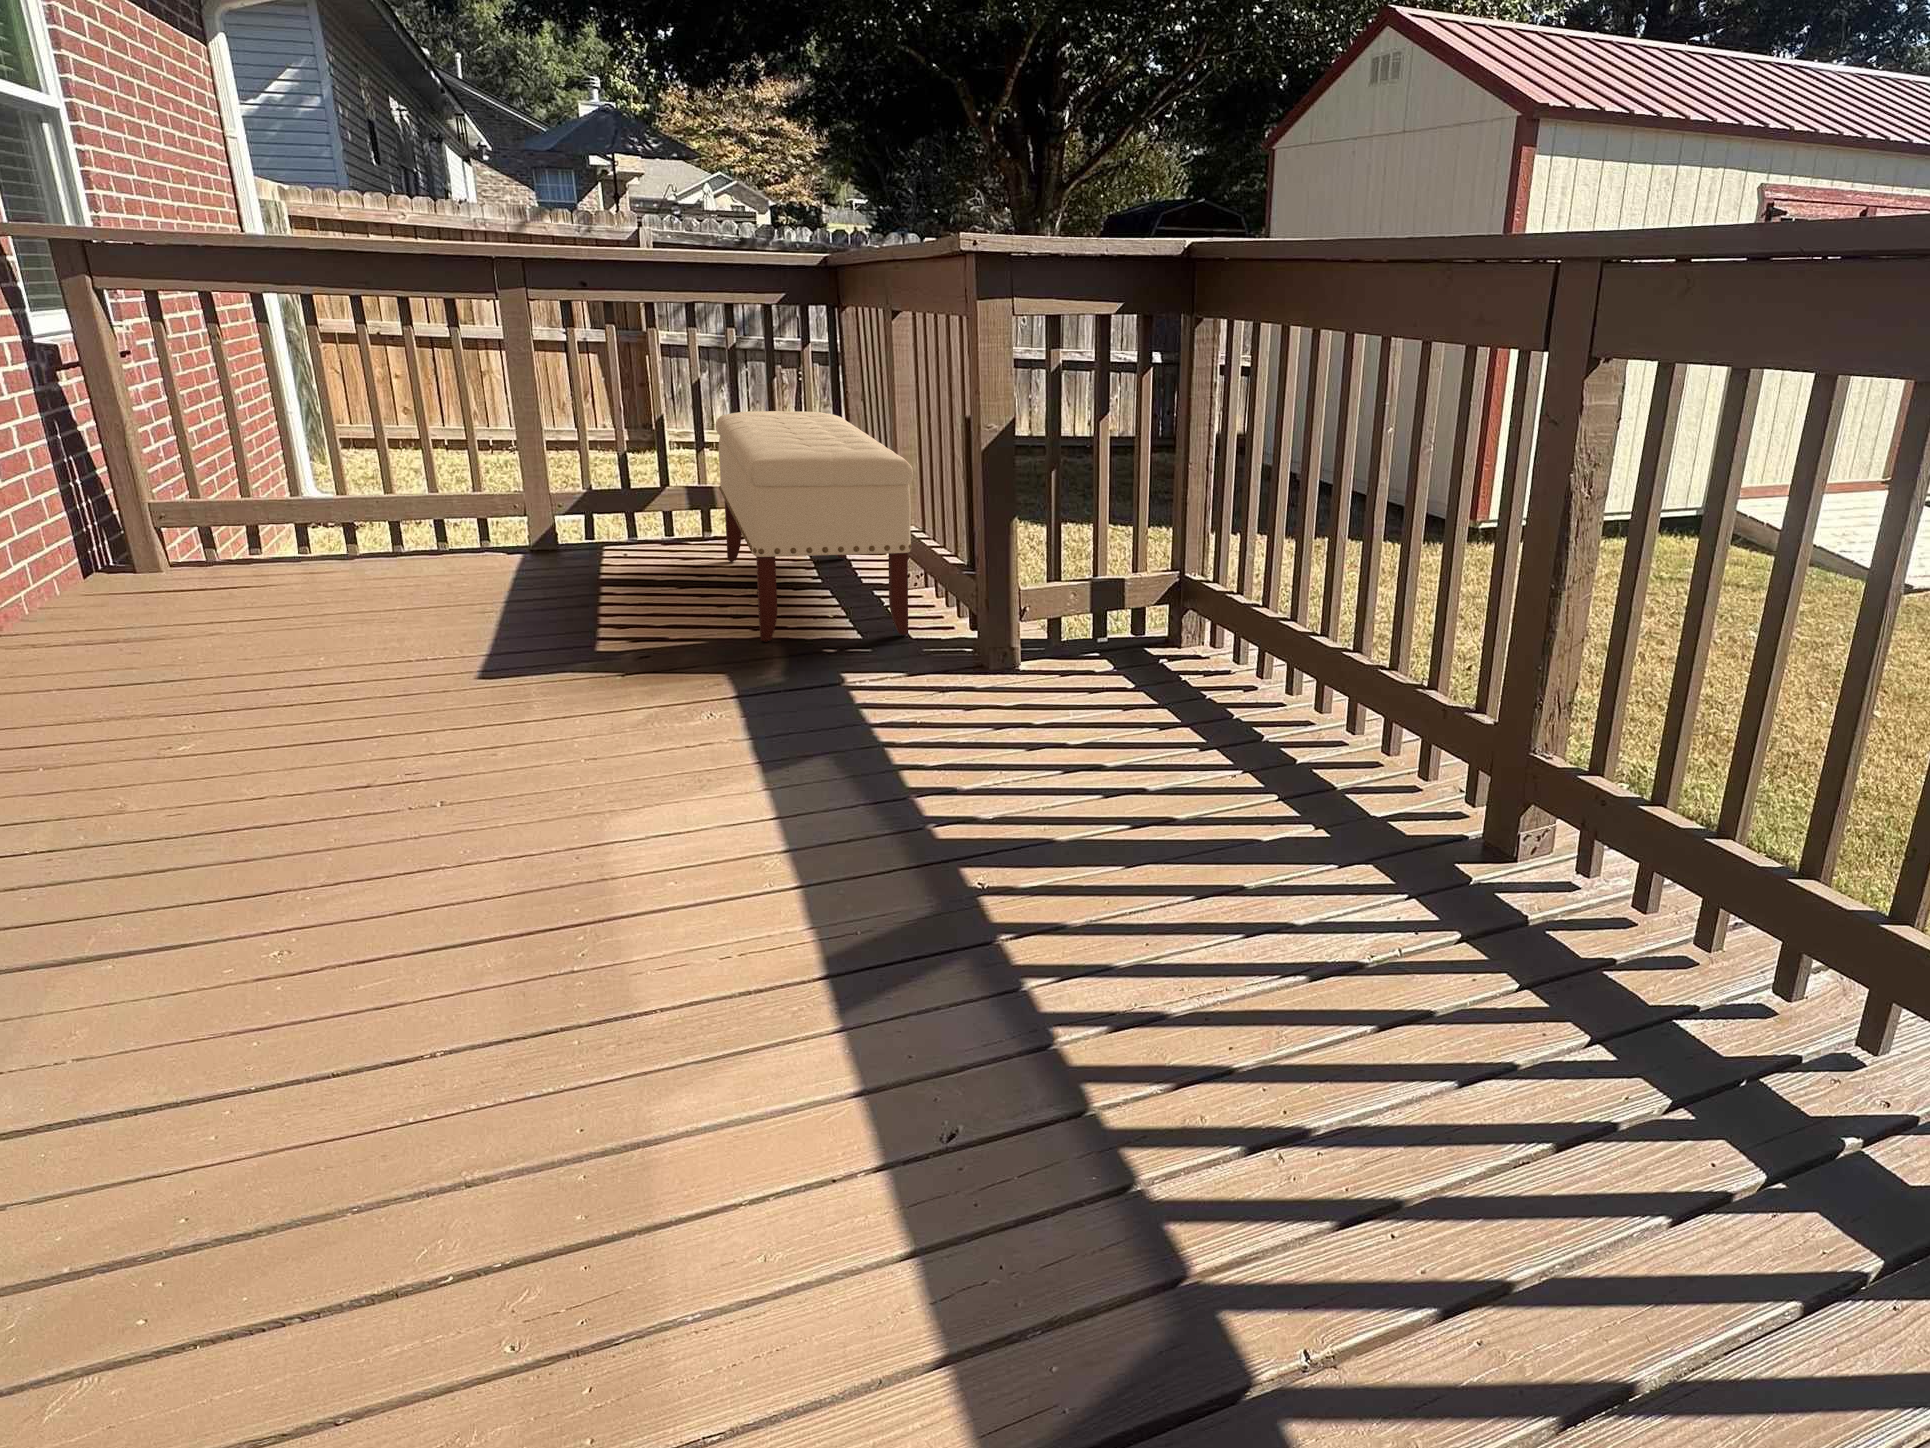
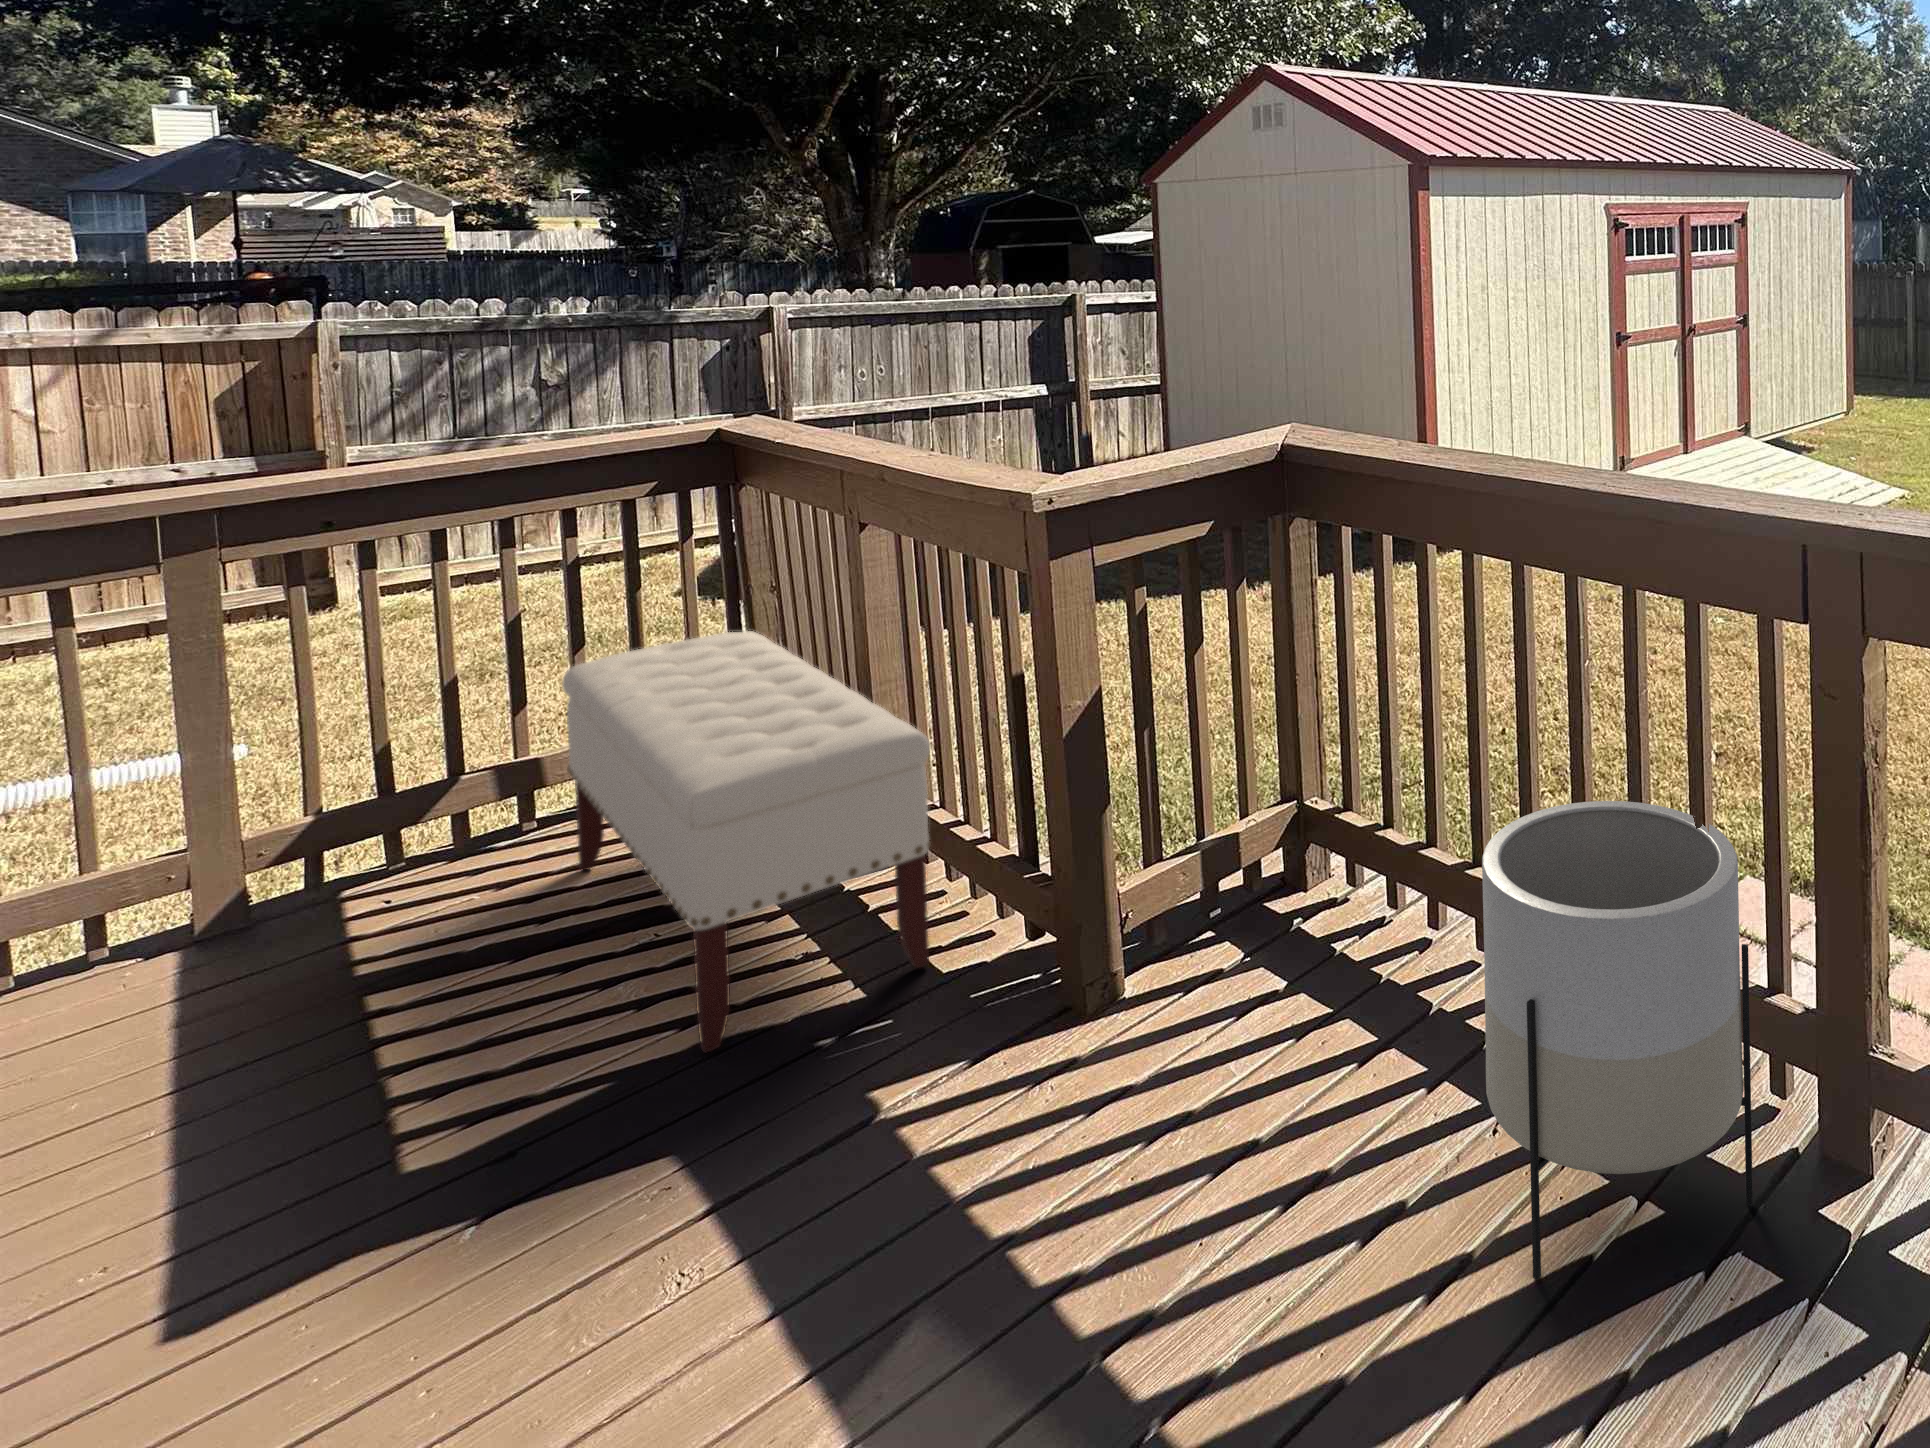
planter: none [1201,530,1425,842] -> present [1482,801,1753,1280]

